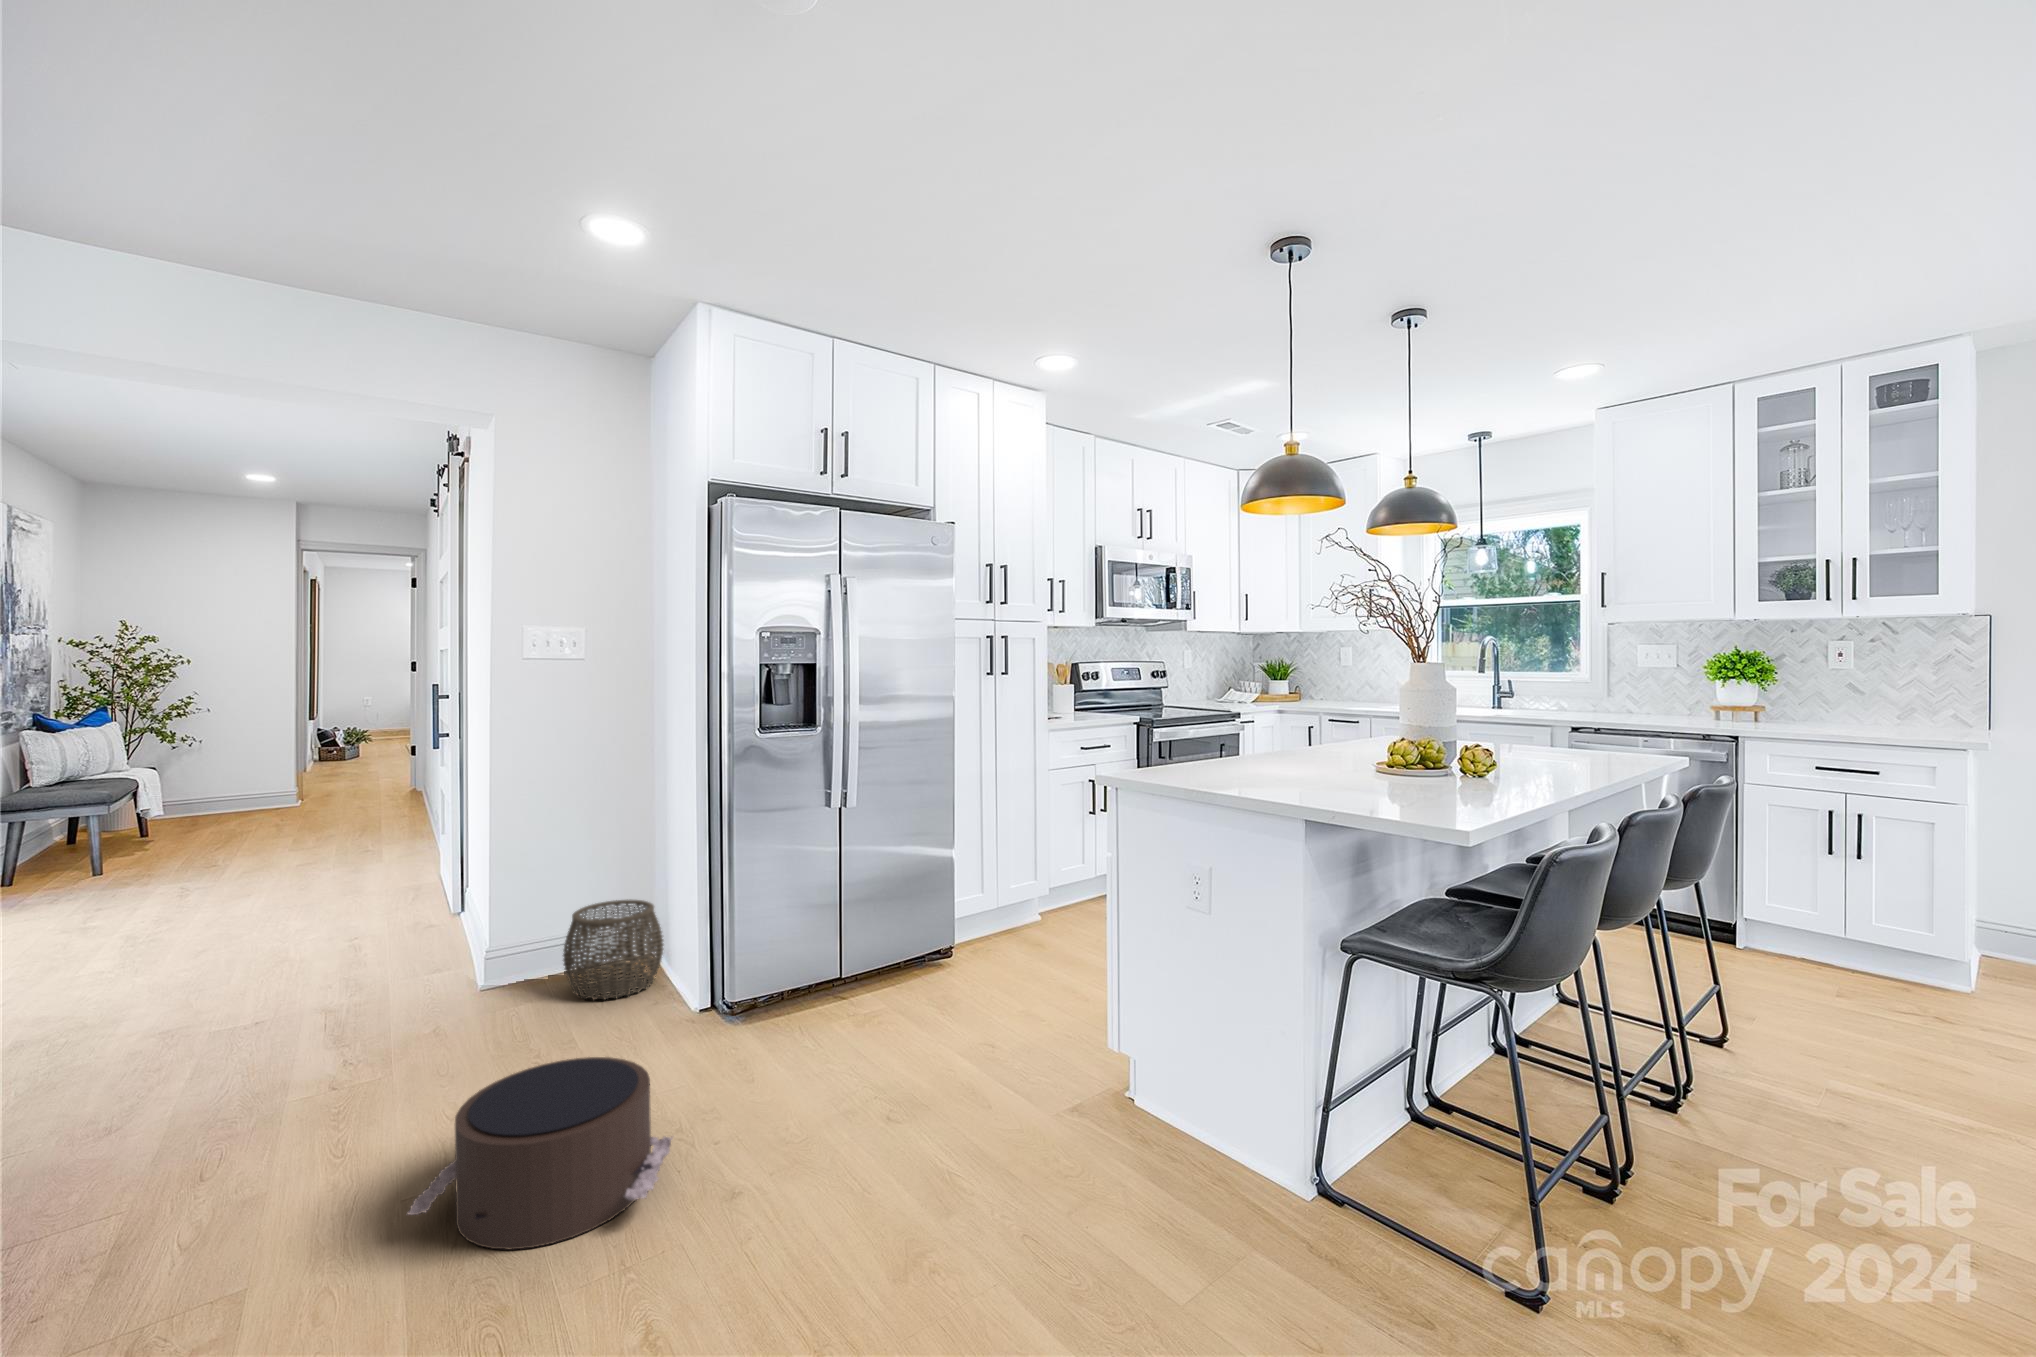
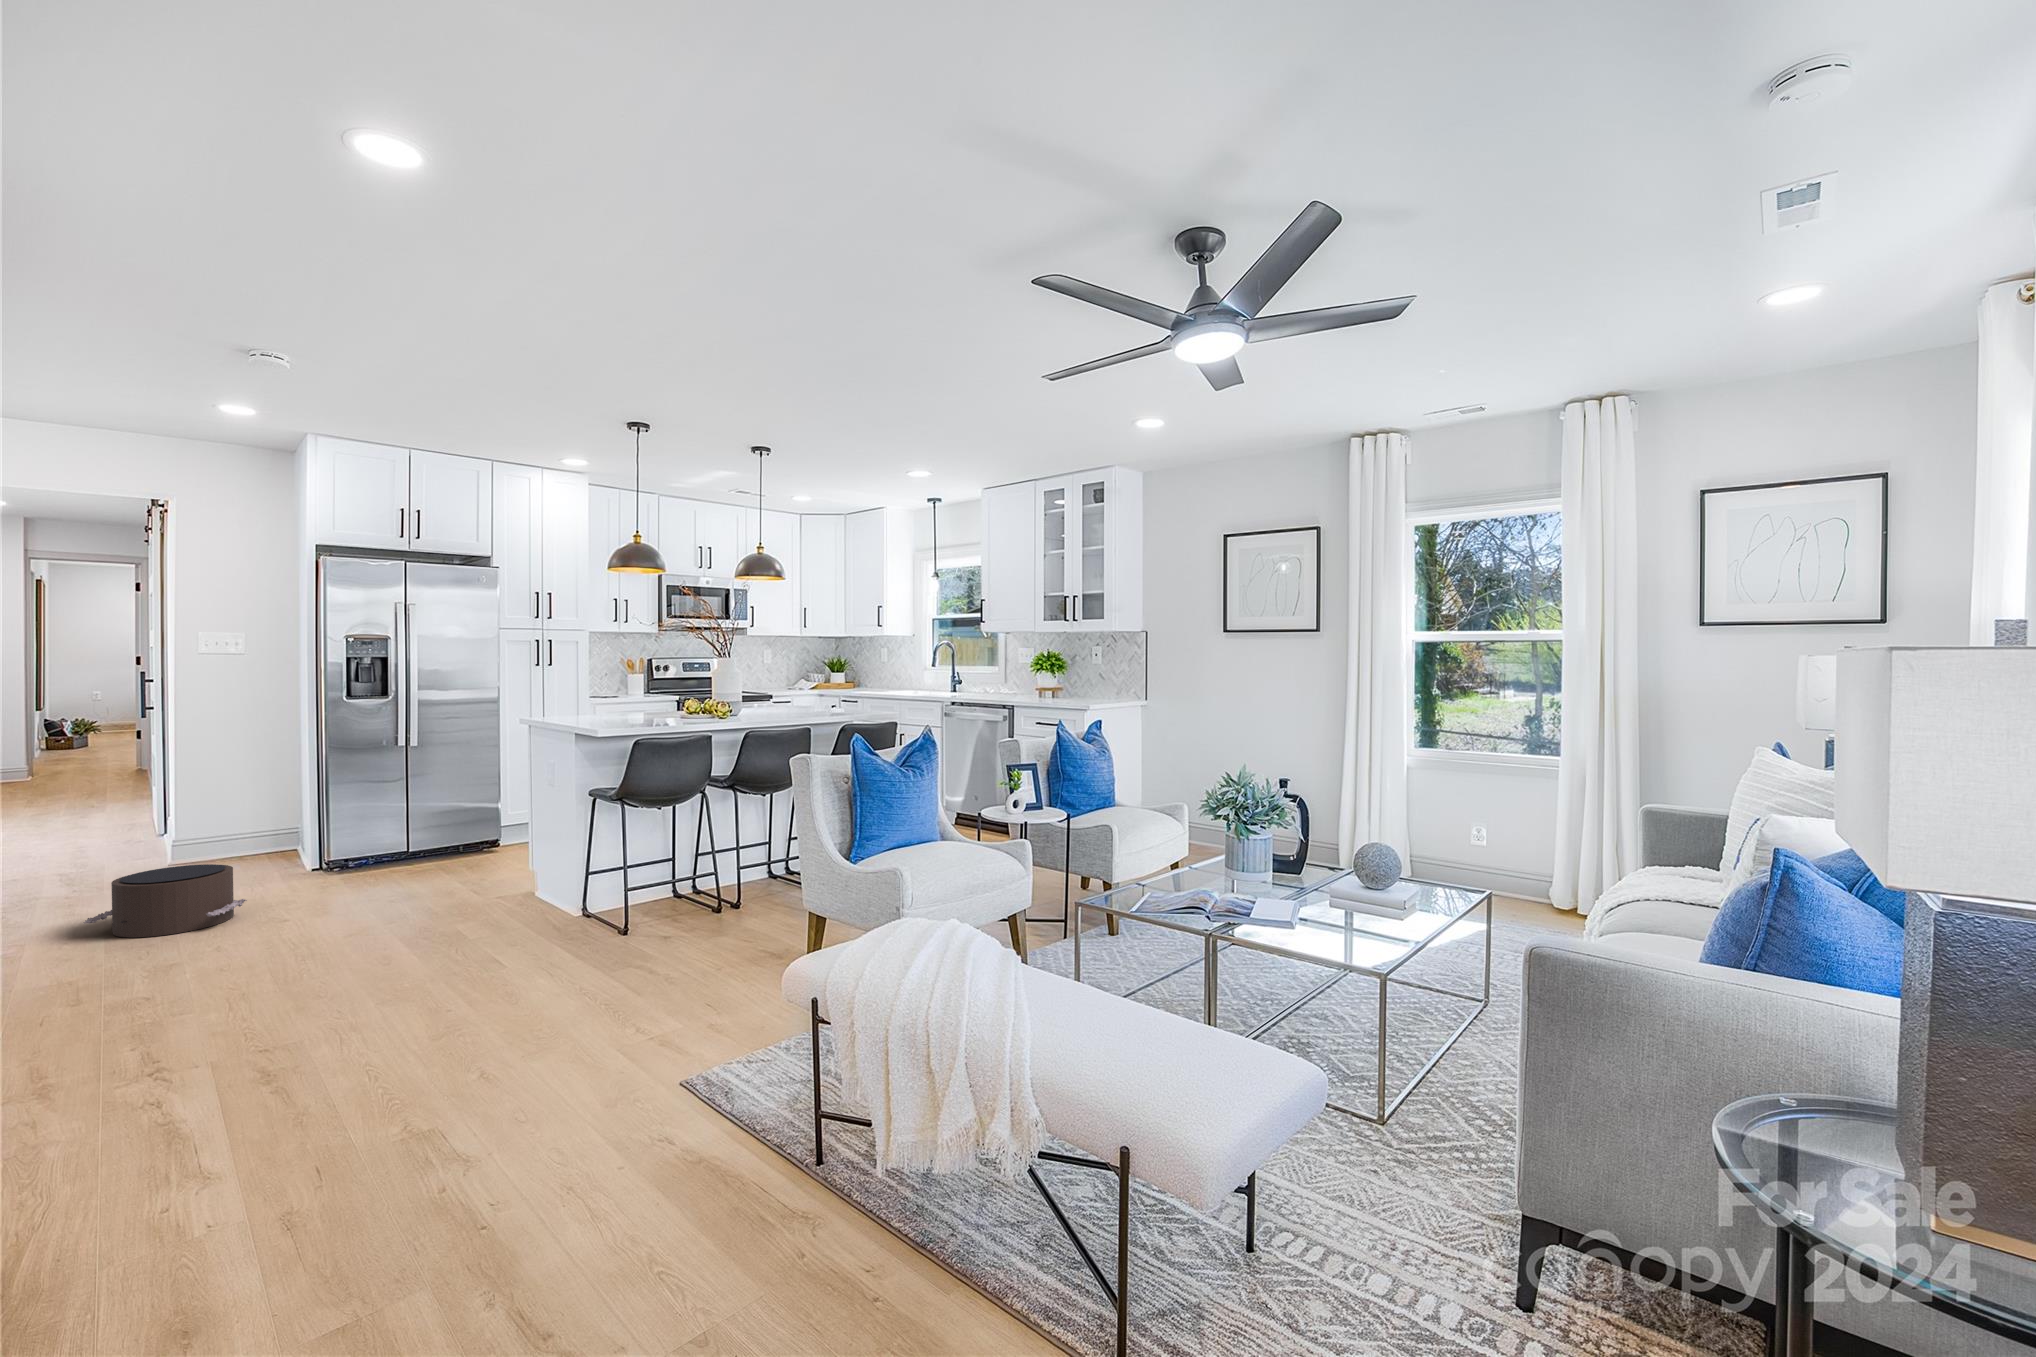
woven basket: present [563,900,663,1000] -> none [216,809,293,868]

